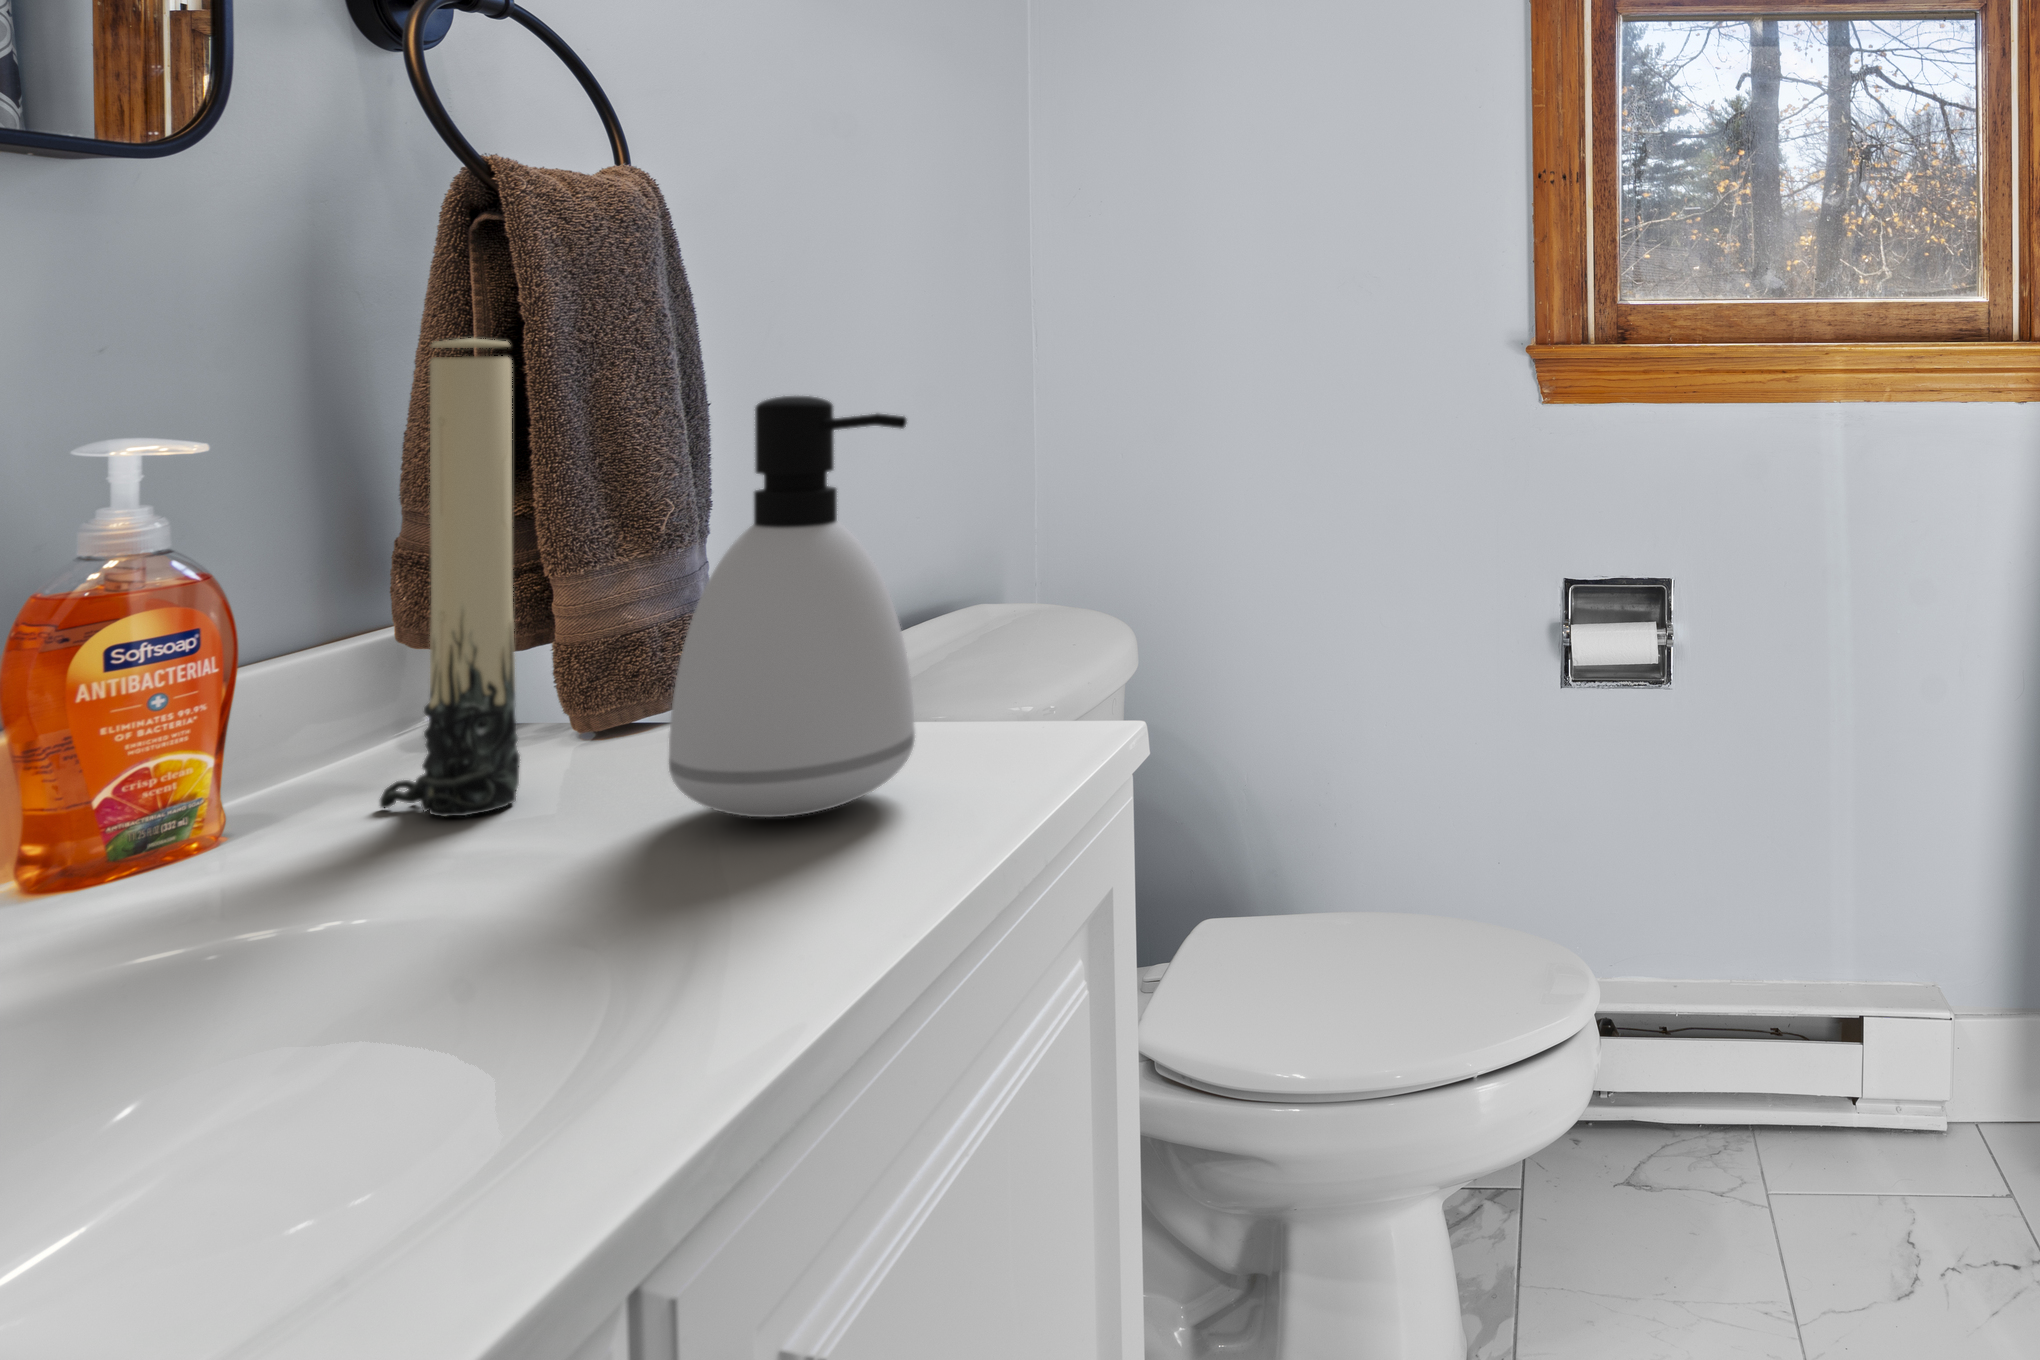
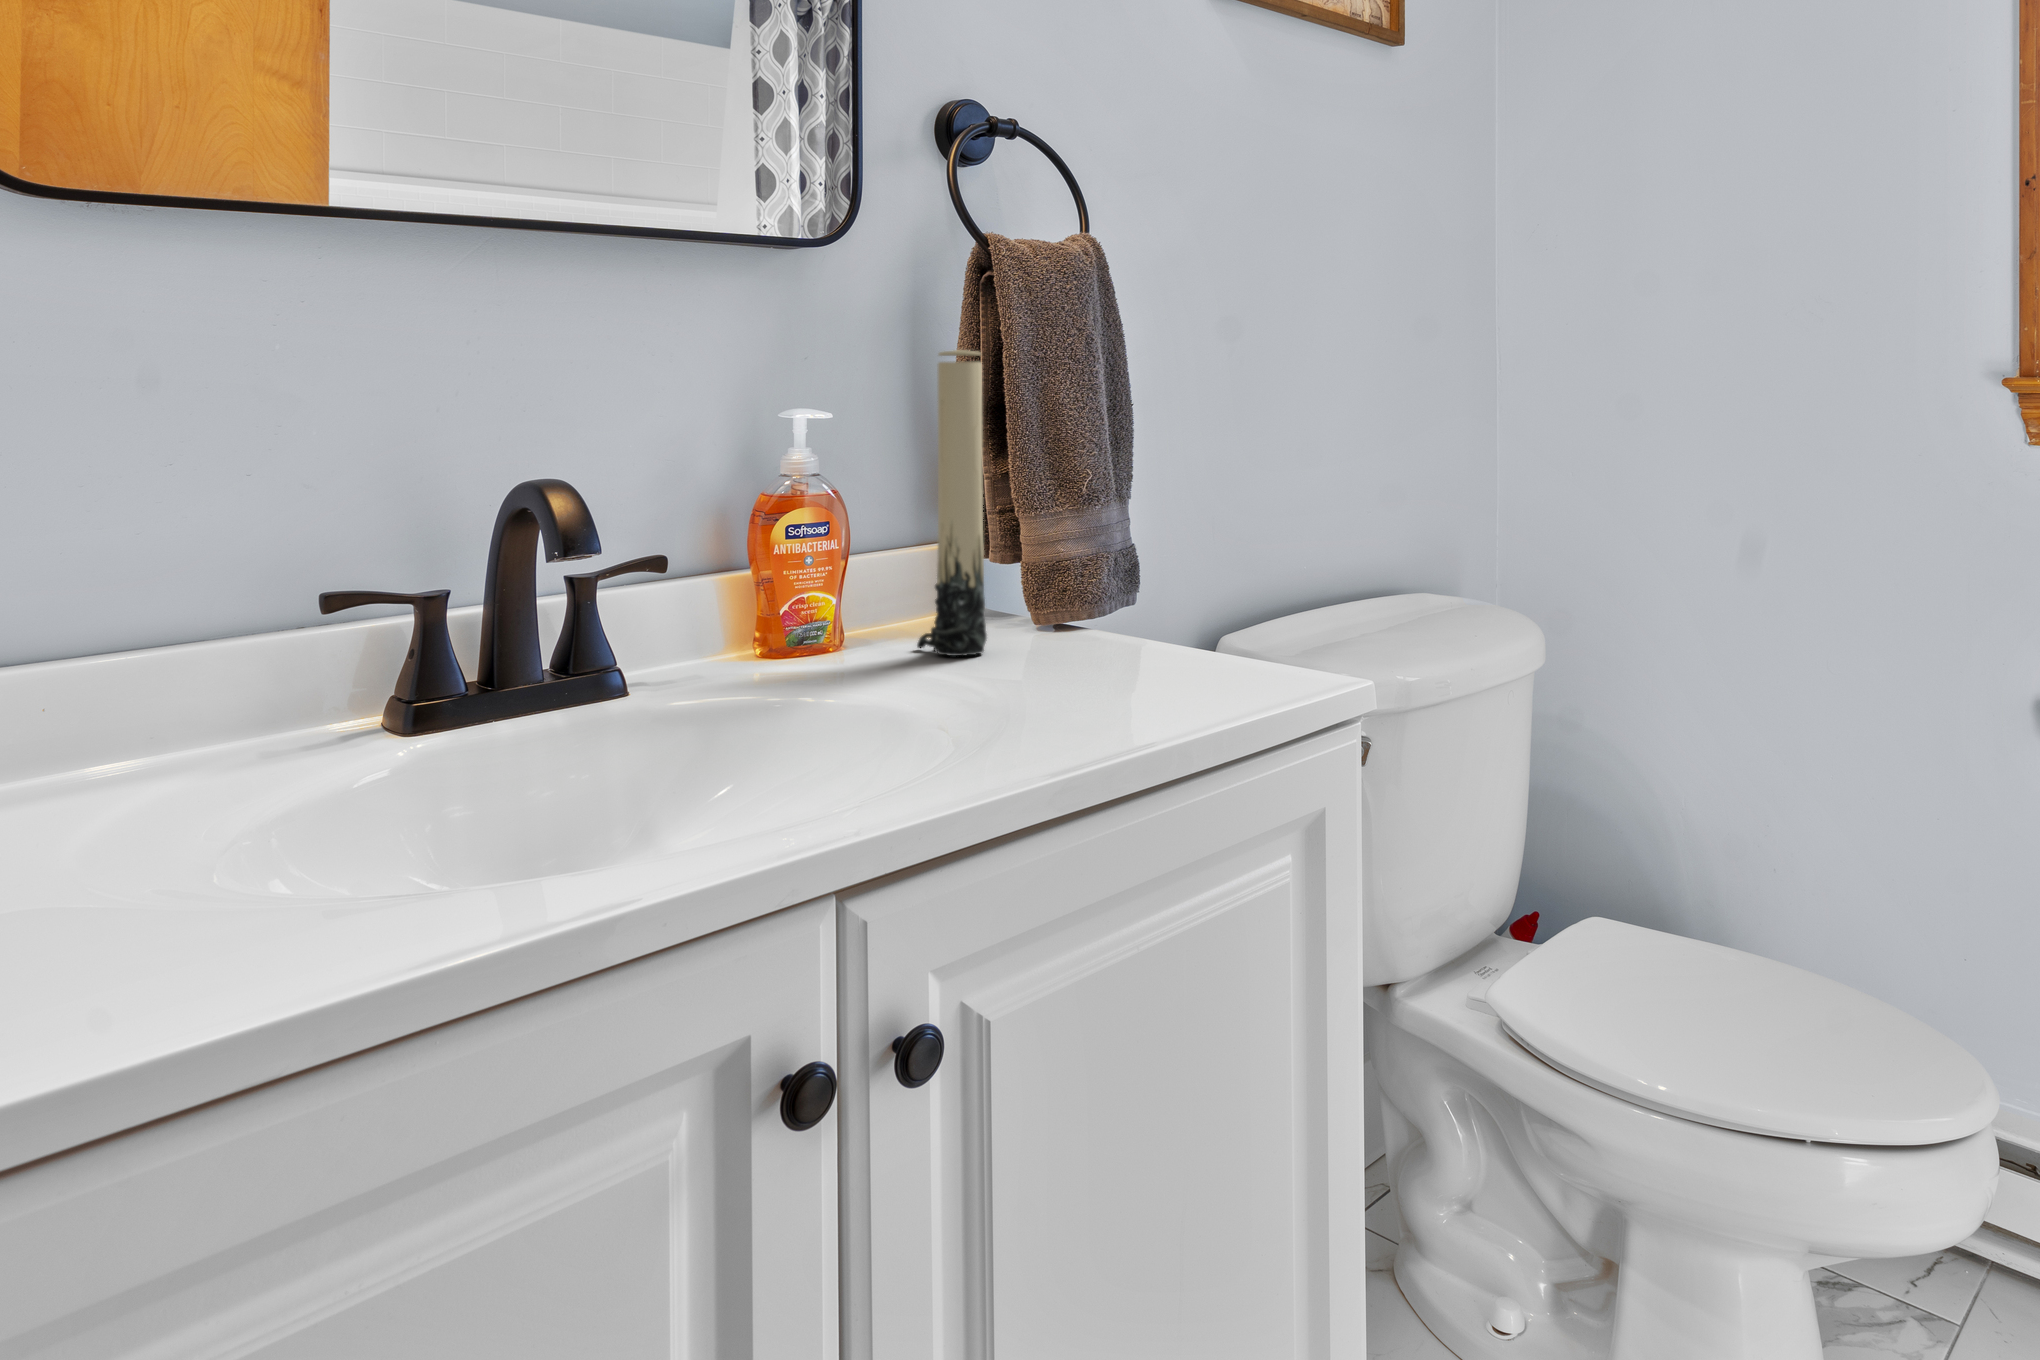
soap dispenser: present [669,396,915,817] -> none [1046,386,1200,675]

